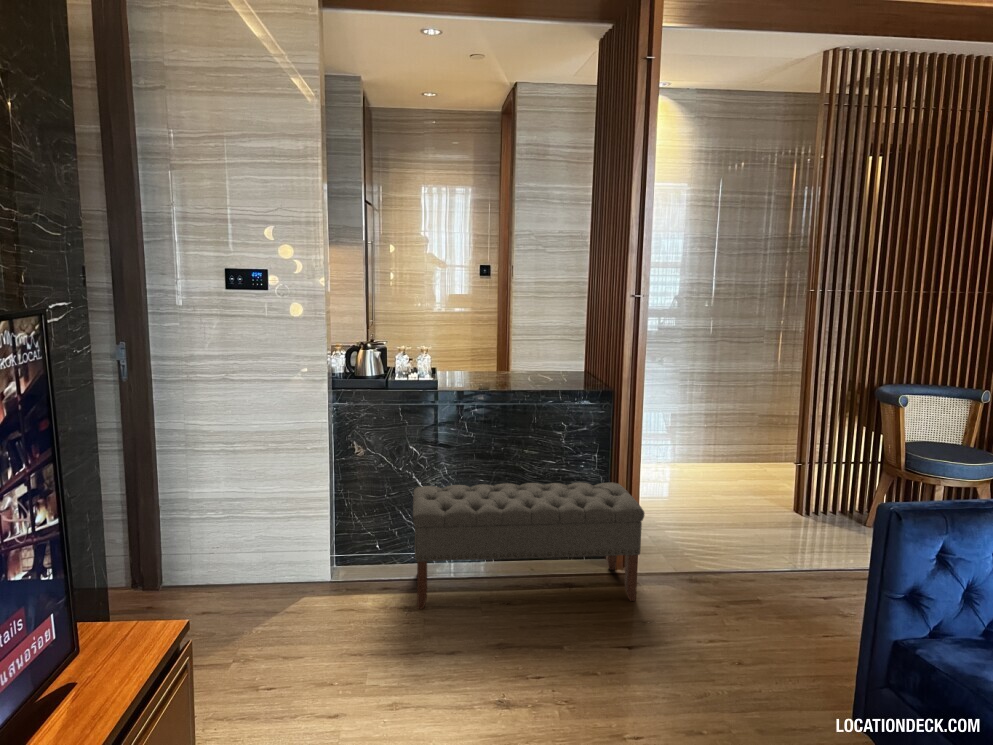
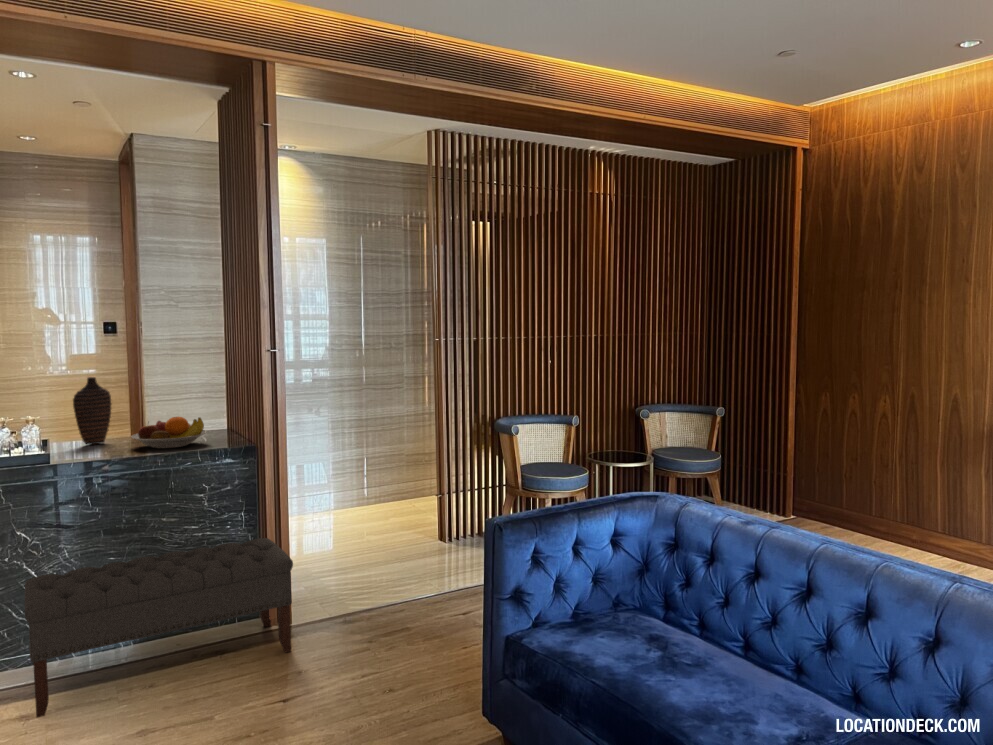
decorative vase: none [457,313,487,375] -> present [73,377,111,445]
fruit bowl: none [502,355,568,385] -> present [131,417,206,449]

